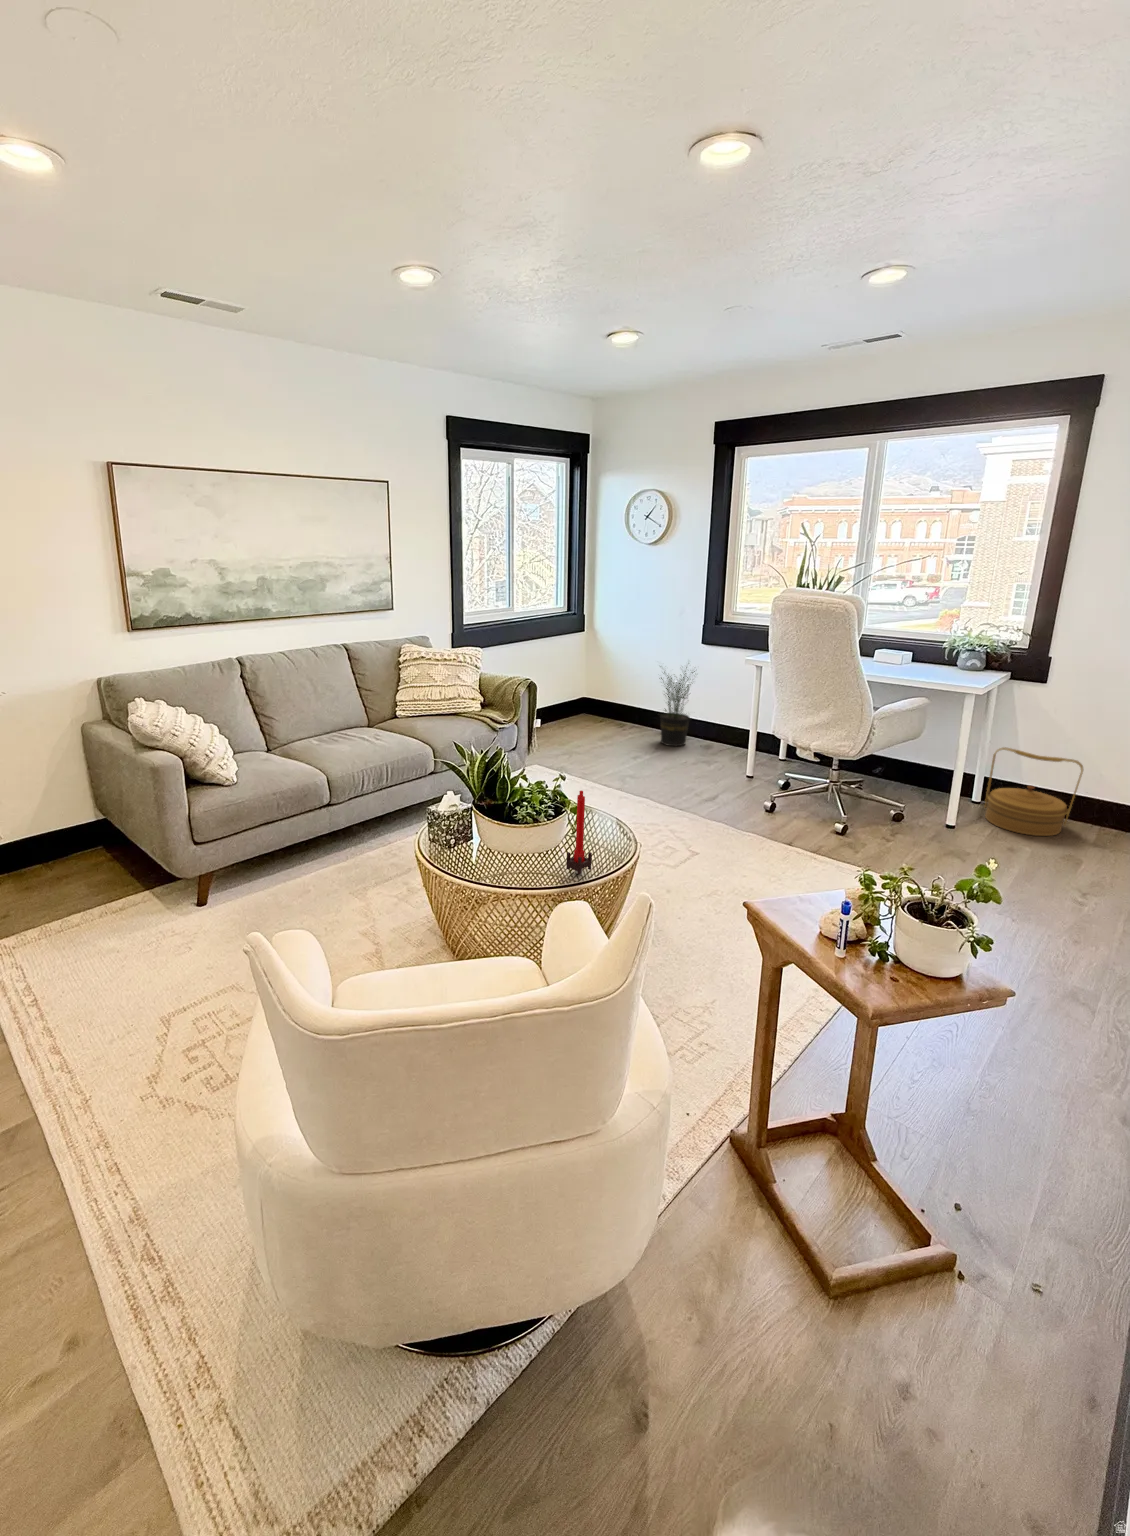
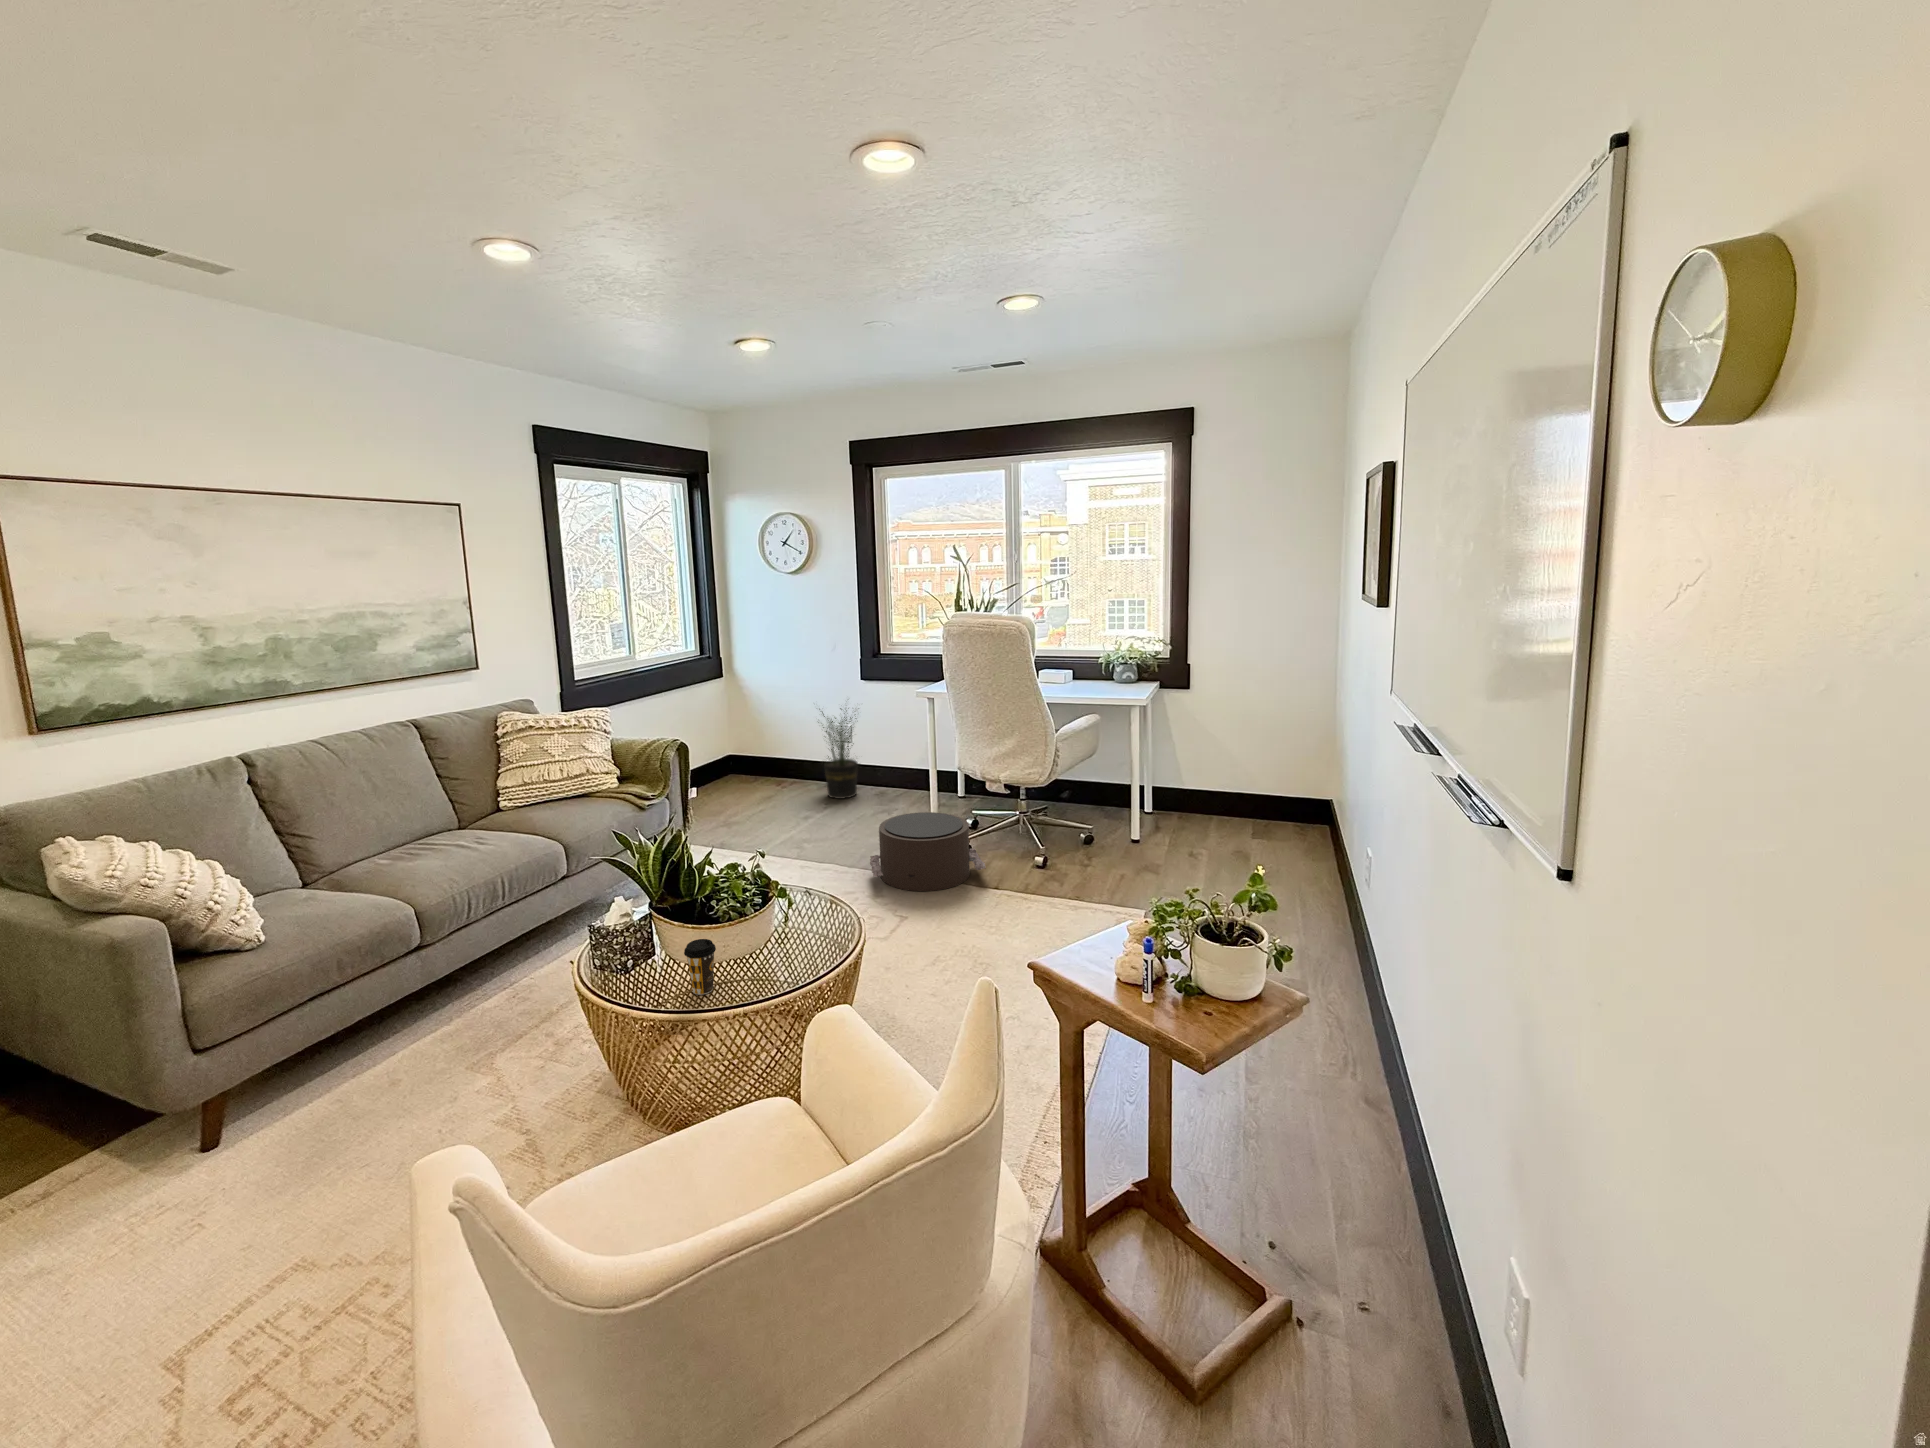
woven basket: present [985,747,1083,836] -> none [1180,753,1263,840]
pouf: none [677,765,777,833] -> present [870,812,986,891]
candle: present [566,791,592,875] -> none [784,867,816,972]
coffee cup: none [488,835,512,877] -> present [684,939,716,995]

